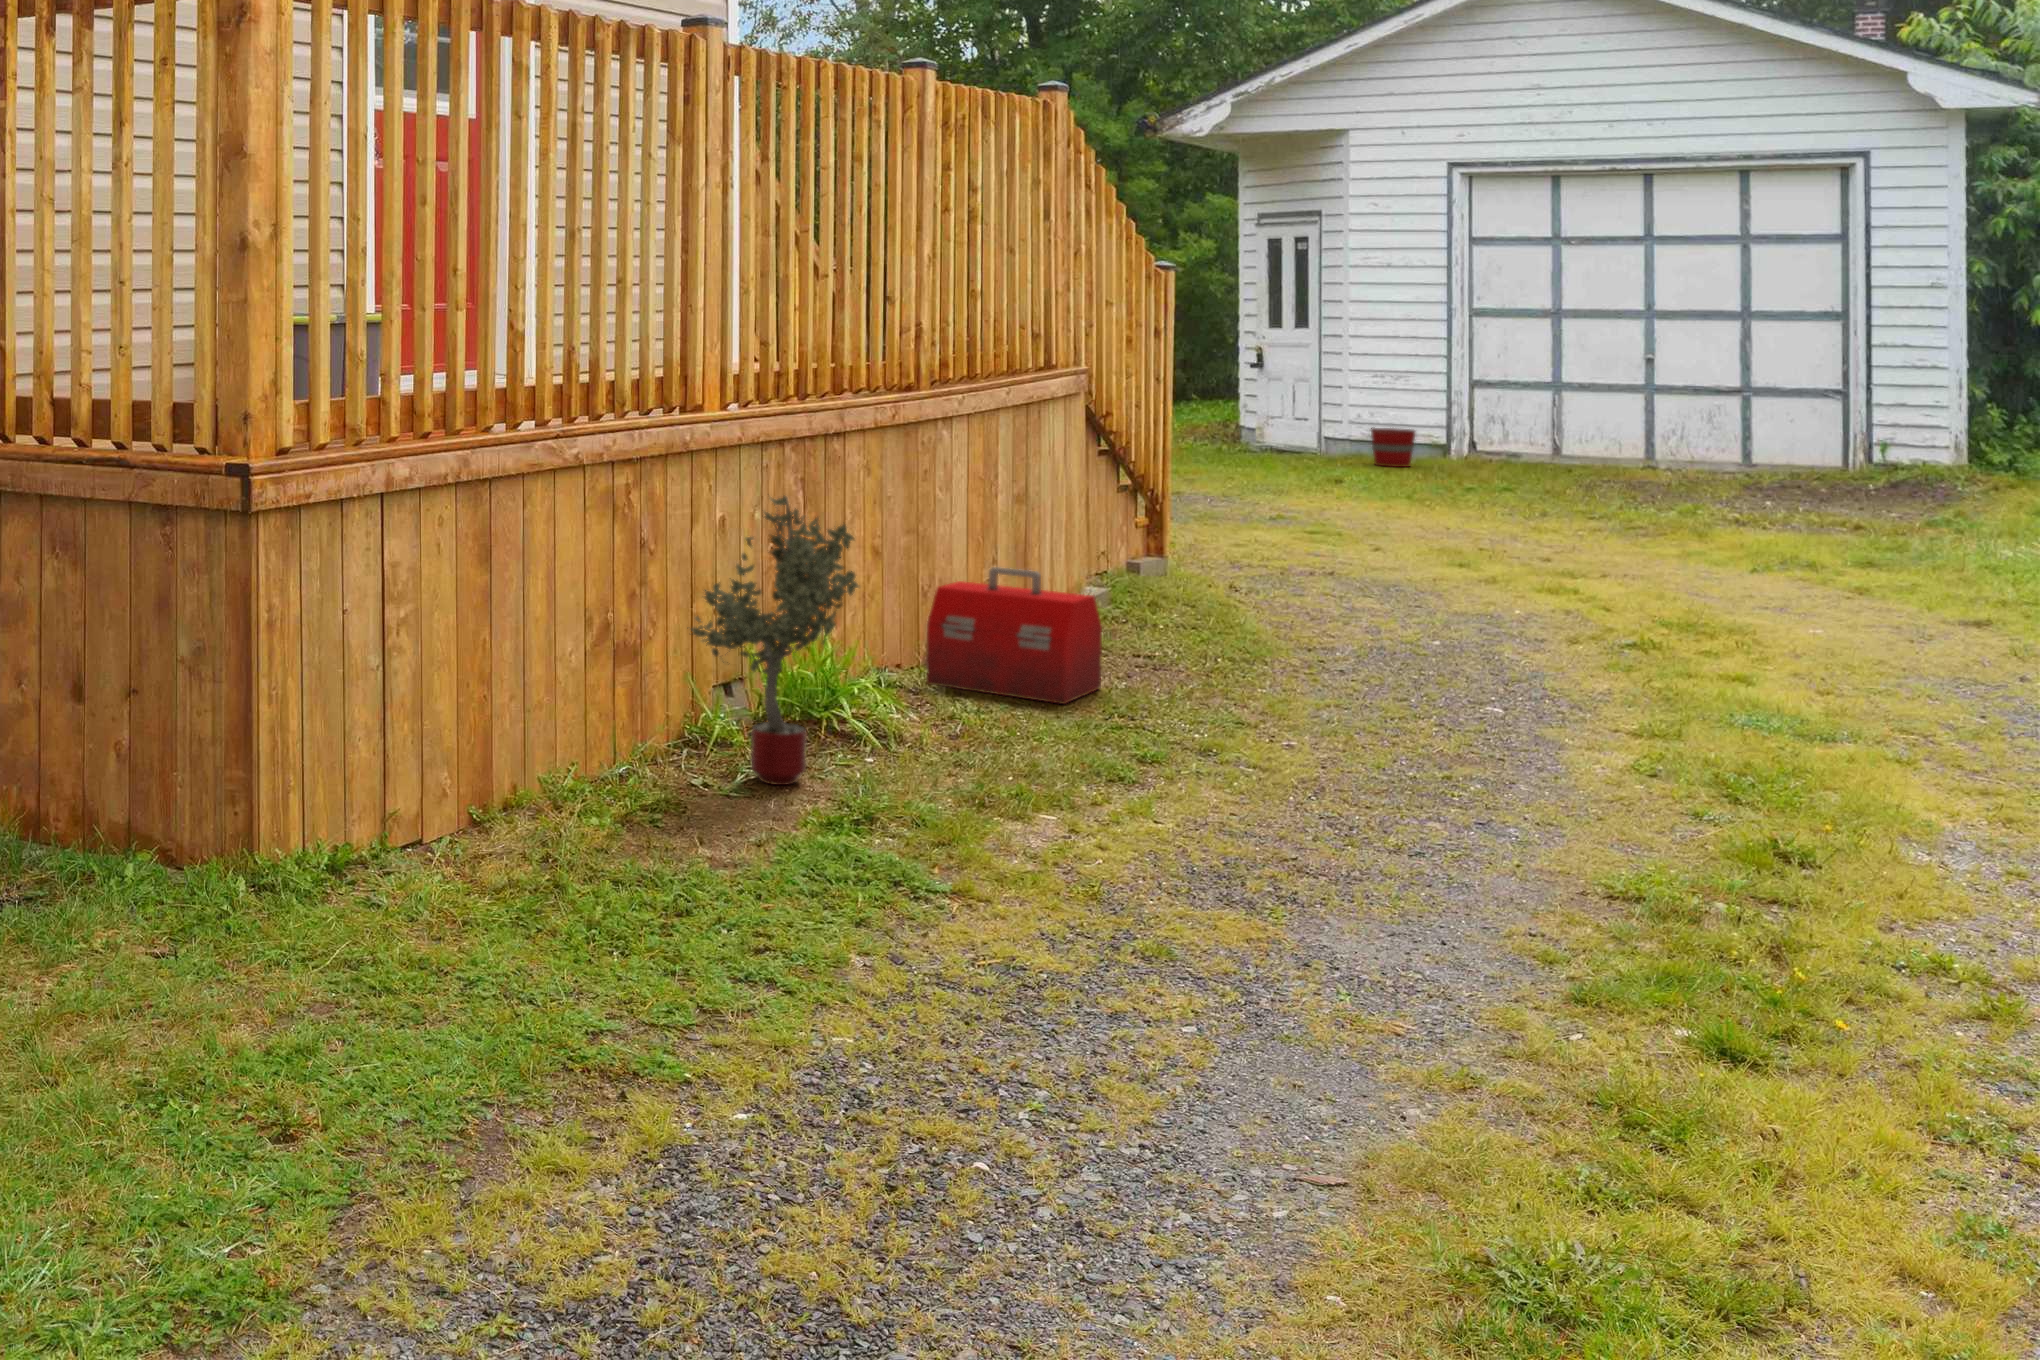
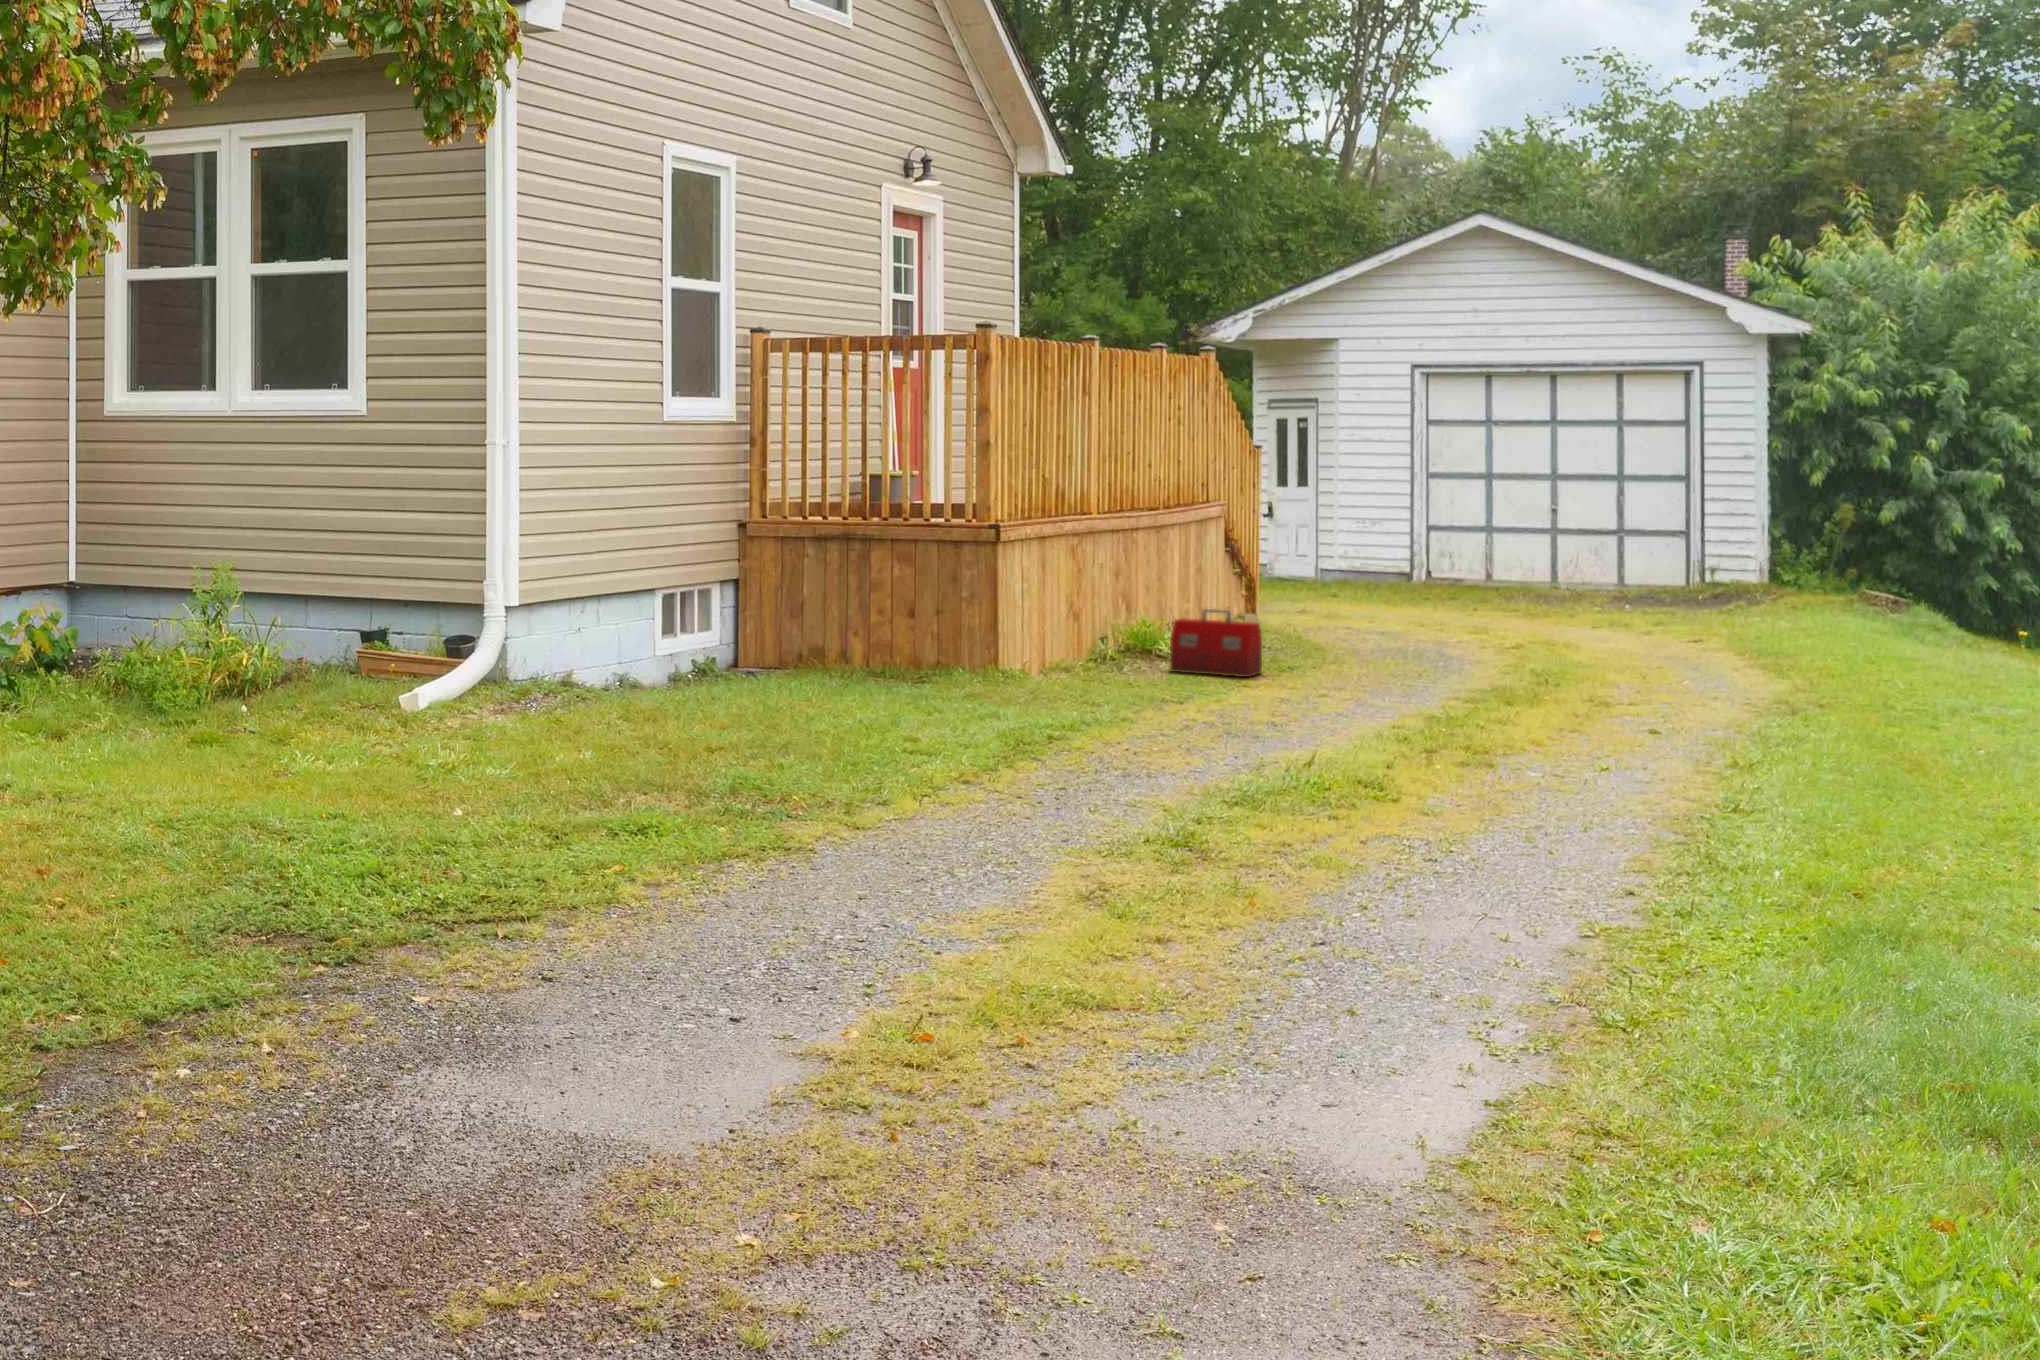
bucket: present [1371,427,1415,467] -> none [1355,560,1390,589]
potted tree: present [691,496,859,785] -> none [1097,559,1174,696]

